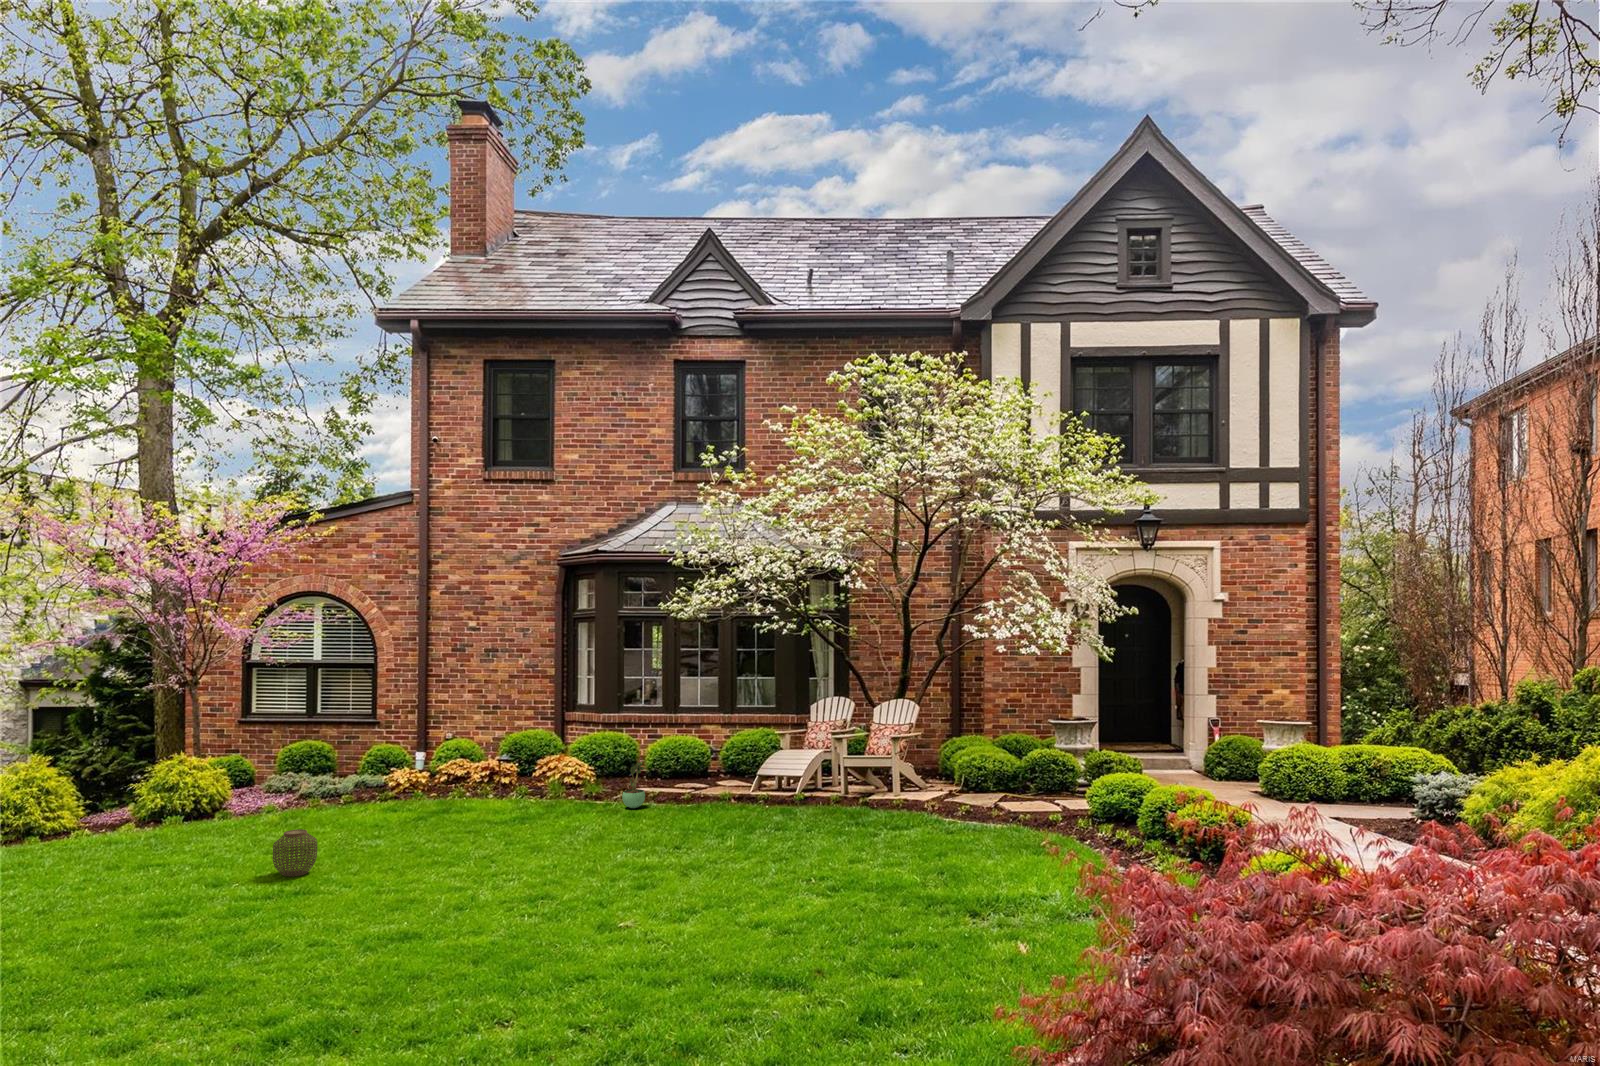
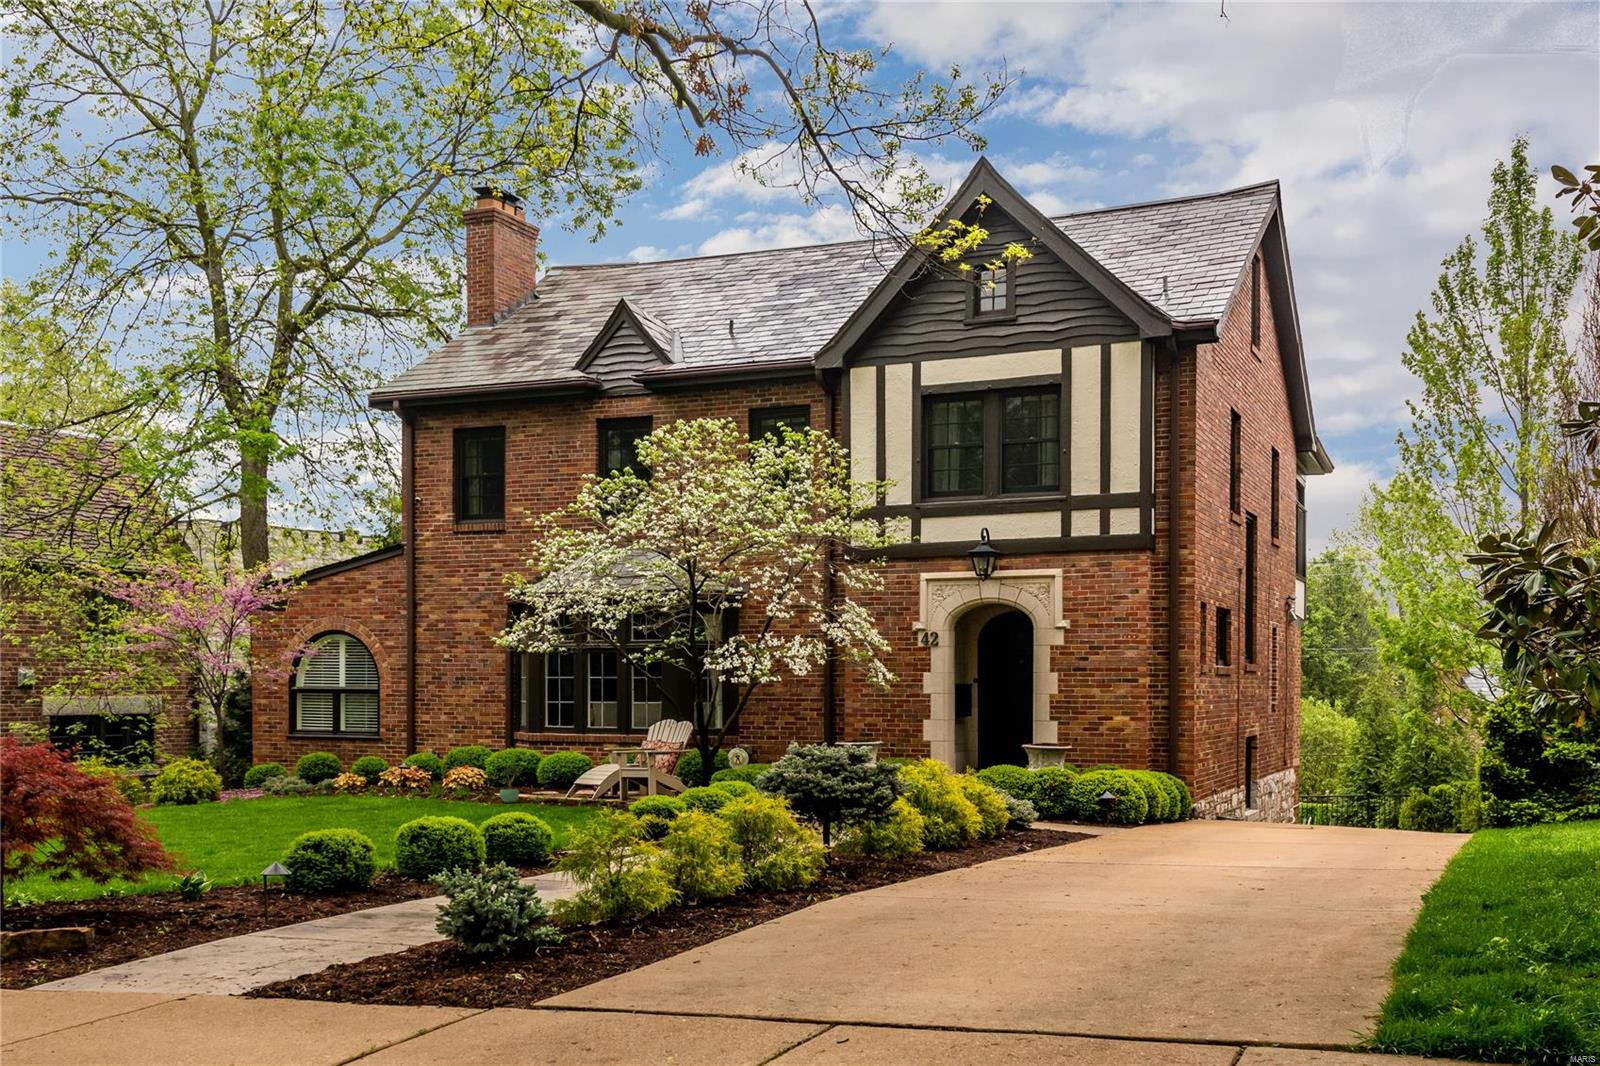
woven basket: present [273,829,317,877] -> none [207,786,236,816]

